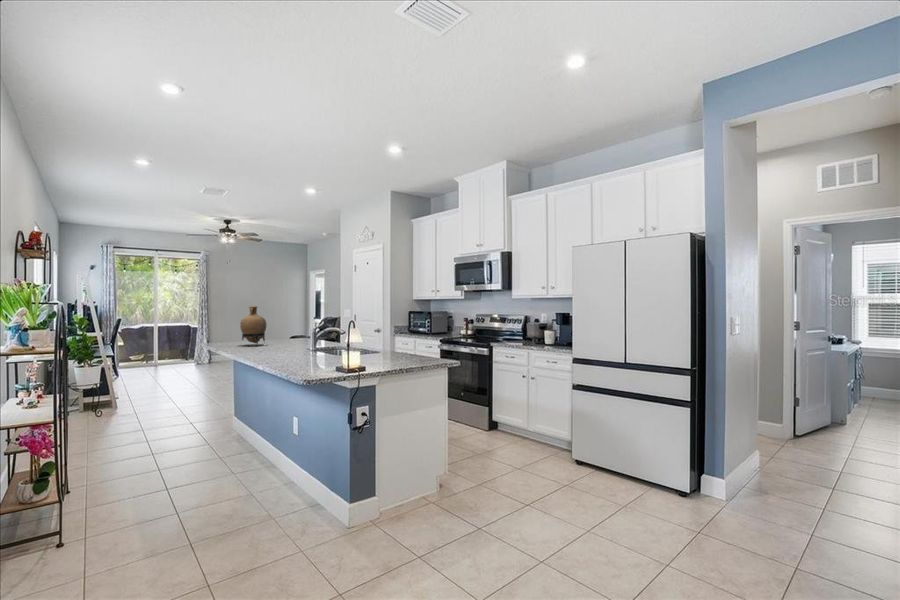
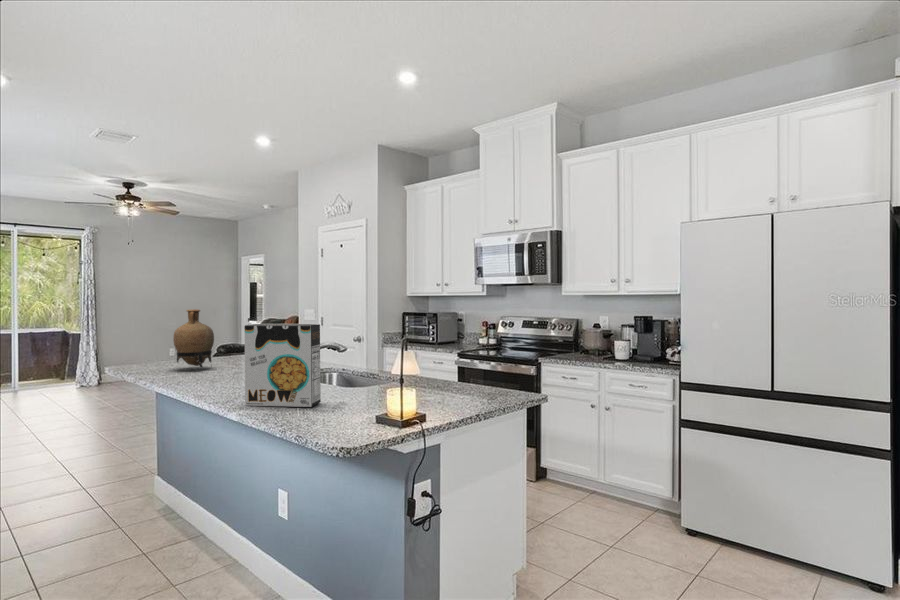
cereal box: none [269,313,314,363] -> present [244,324,321,407]

